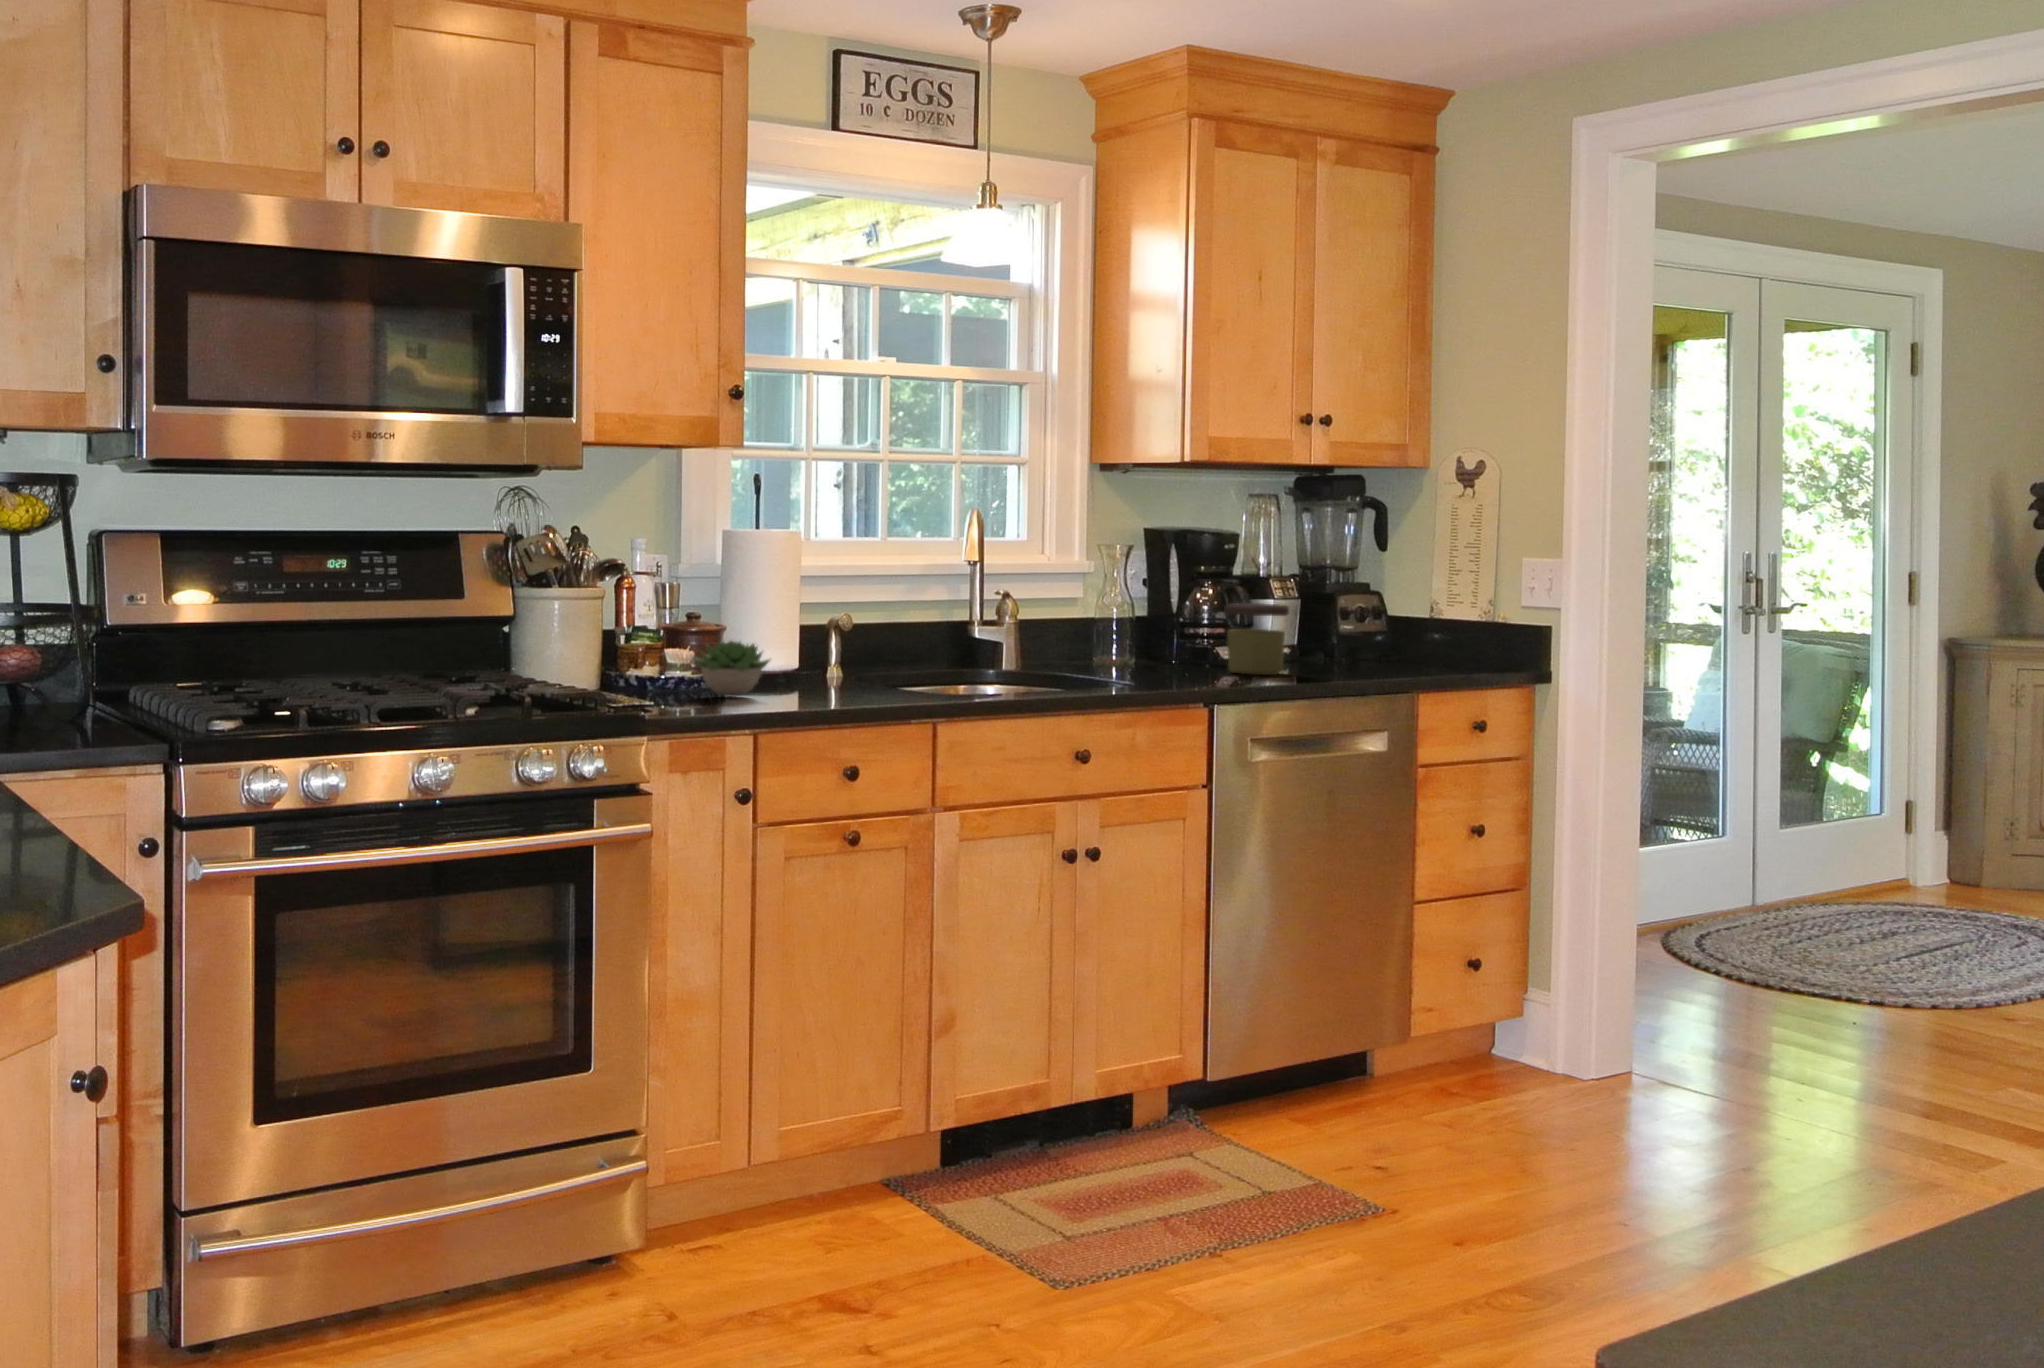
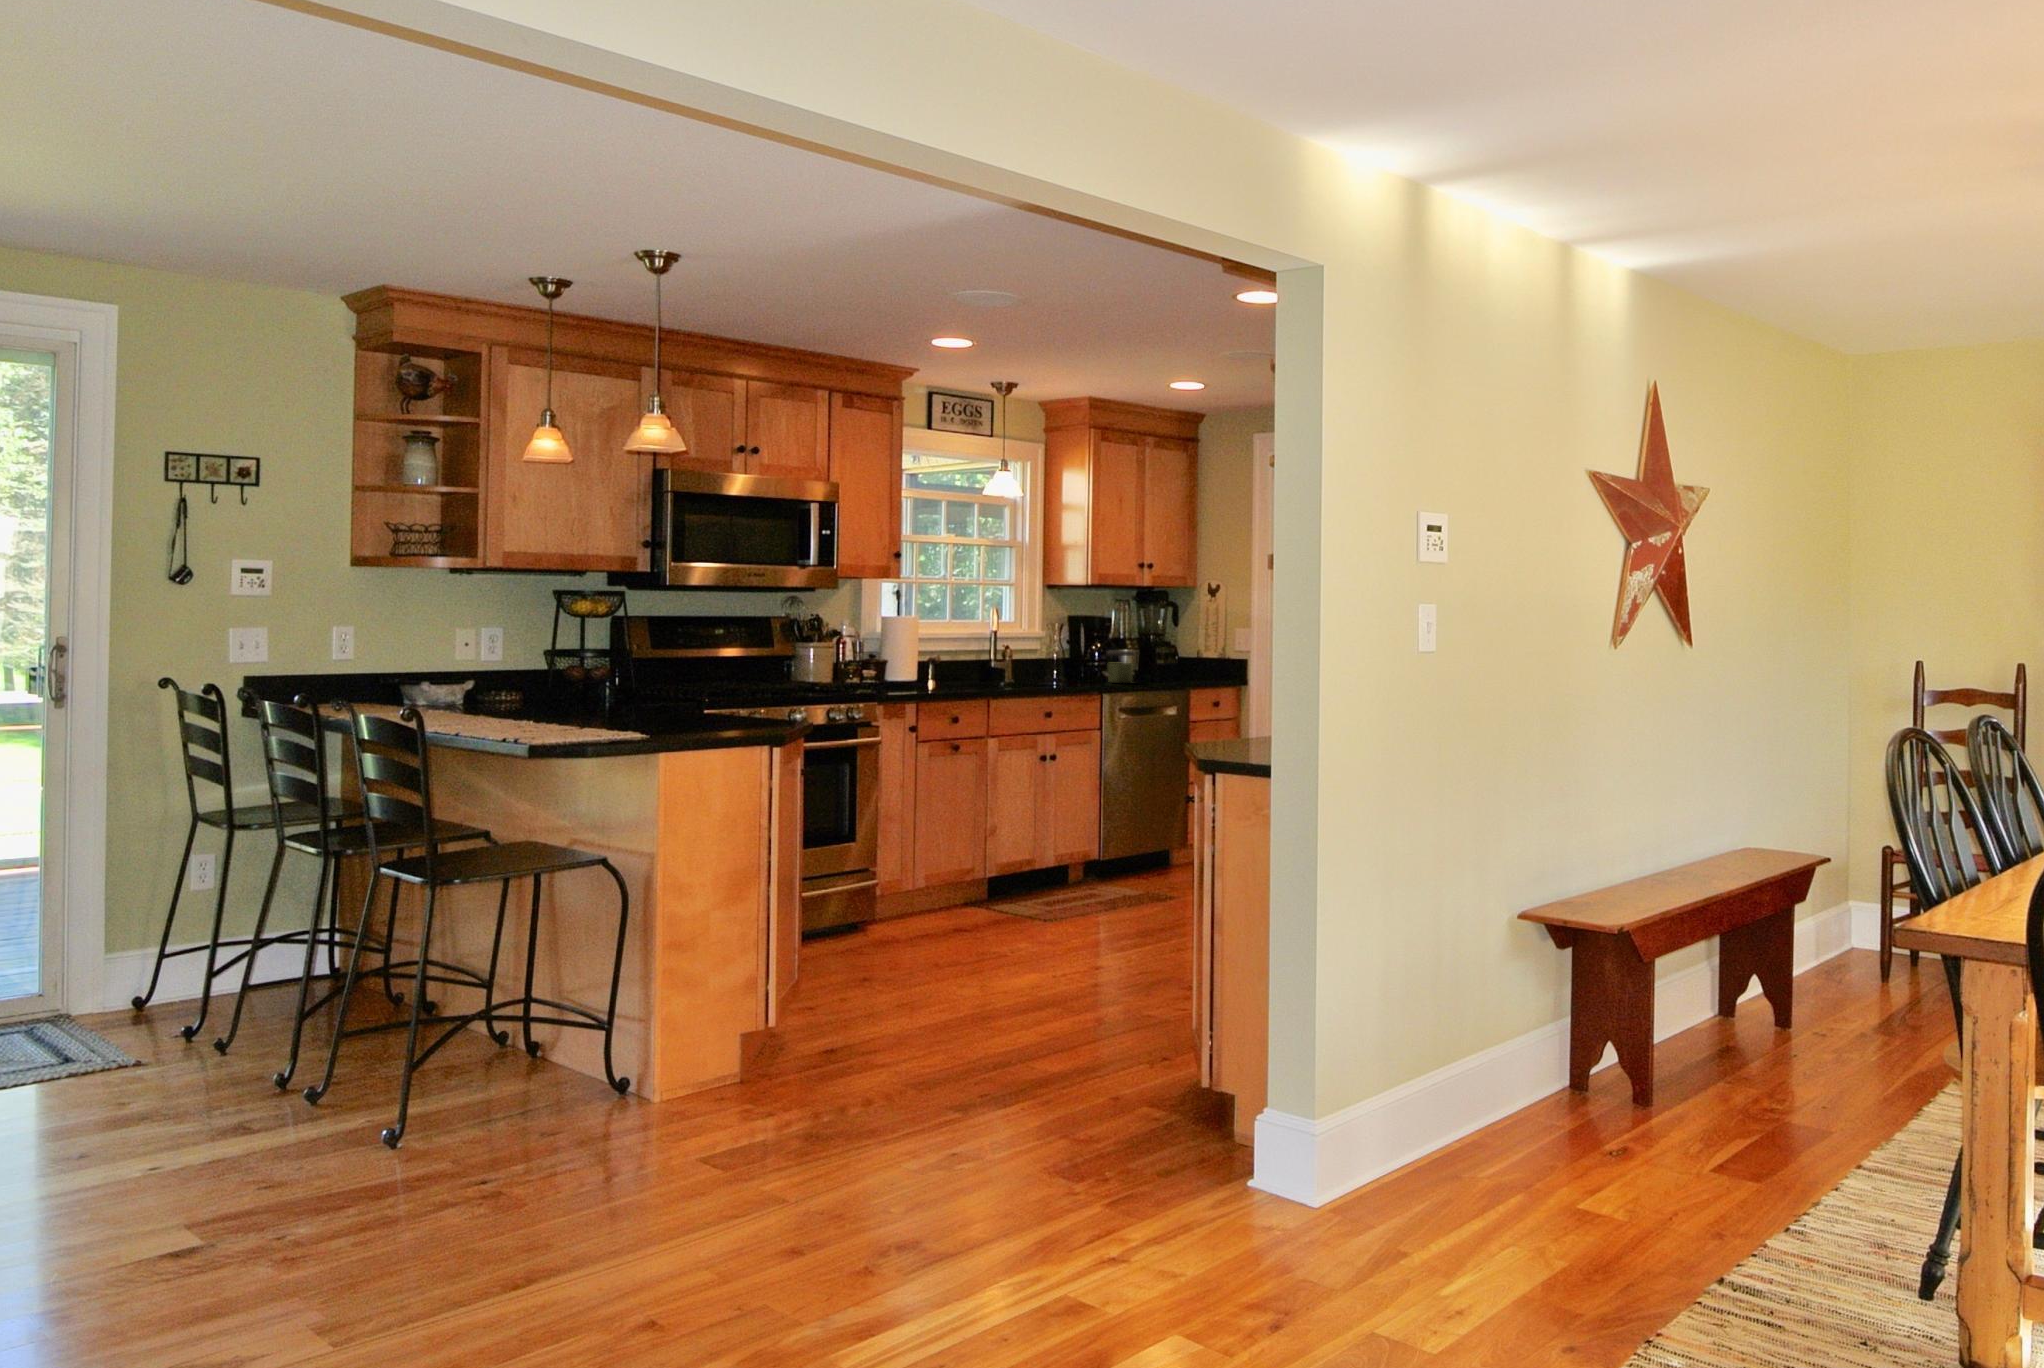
succulent plant: present [692,641,770,697] -> none [879,665,916,690]

